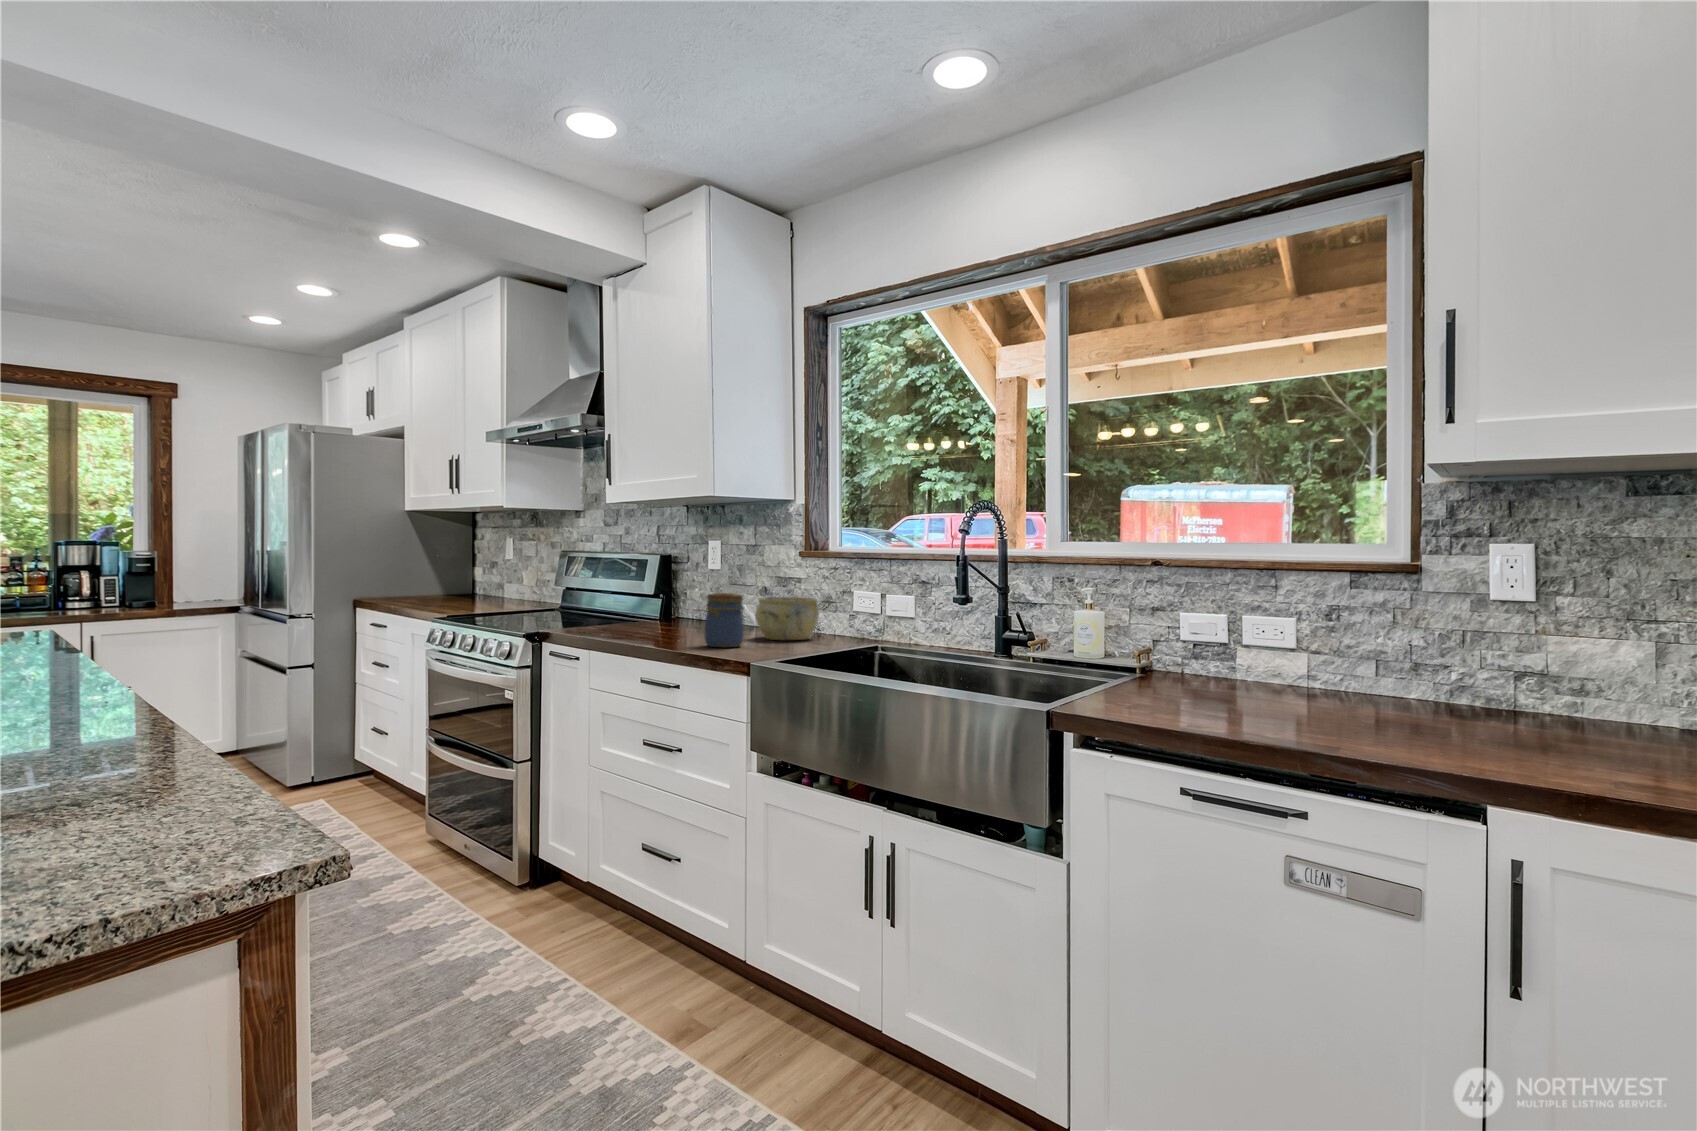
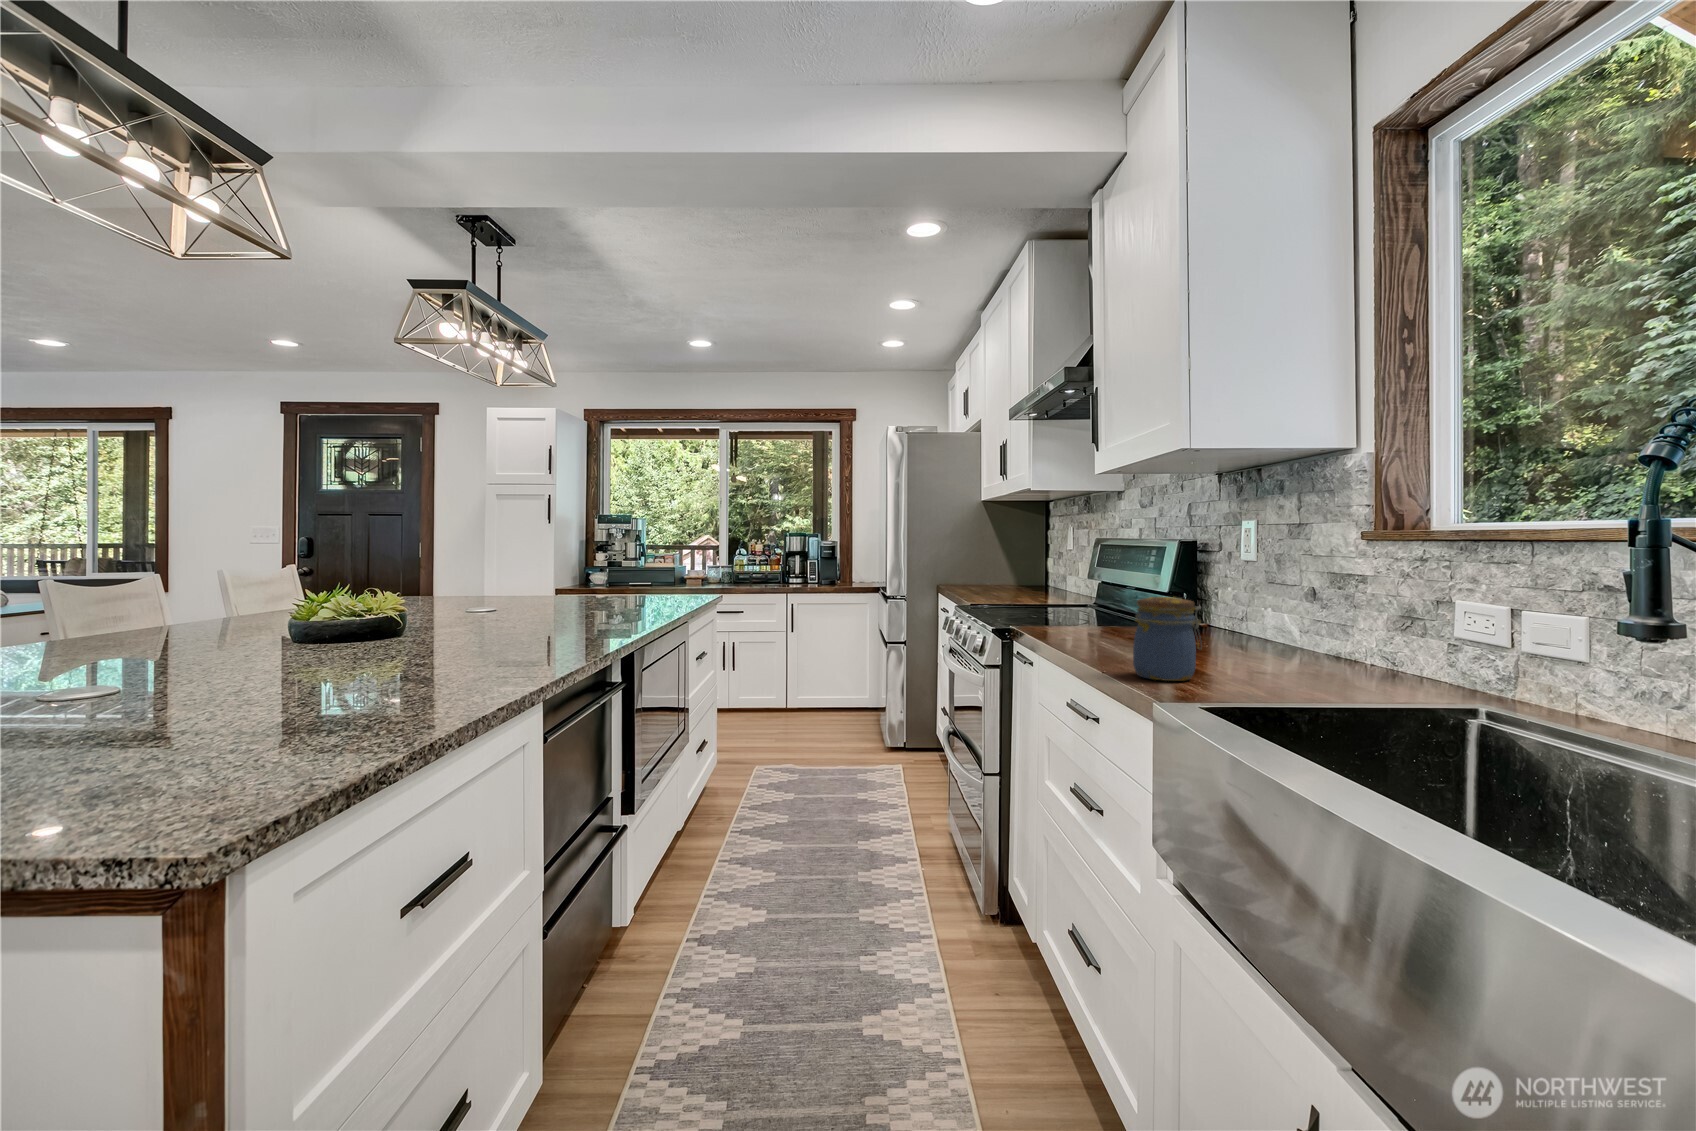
ceramic bowl: present [756,596,819,640] -> none [1248,604,1370,679]

